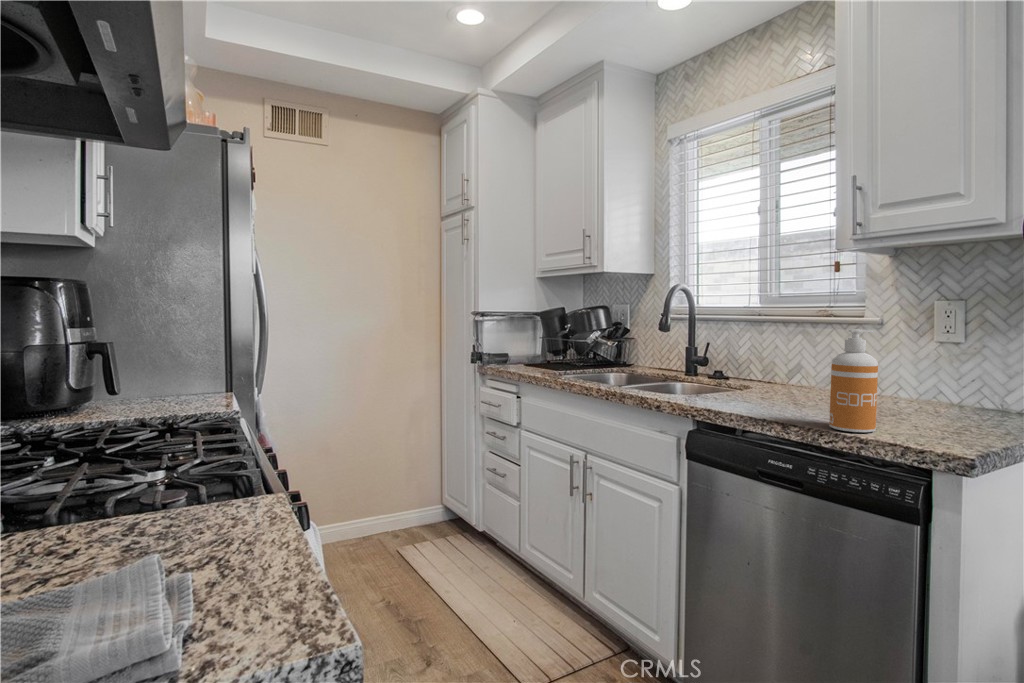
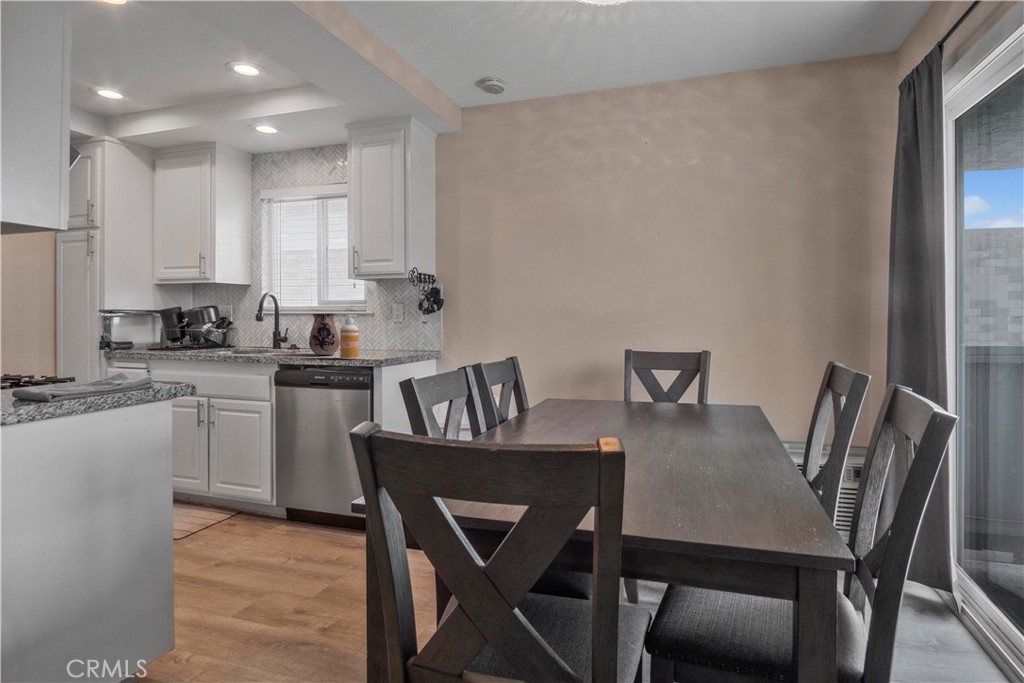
ceramic pitcher: none [754,324,818,408] -> present [309,314,340,355]

